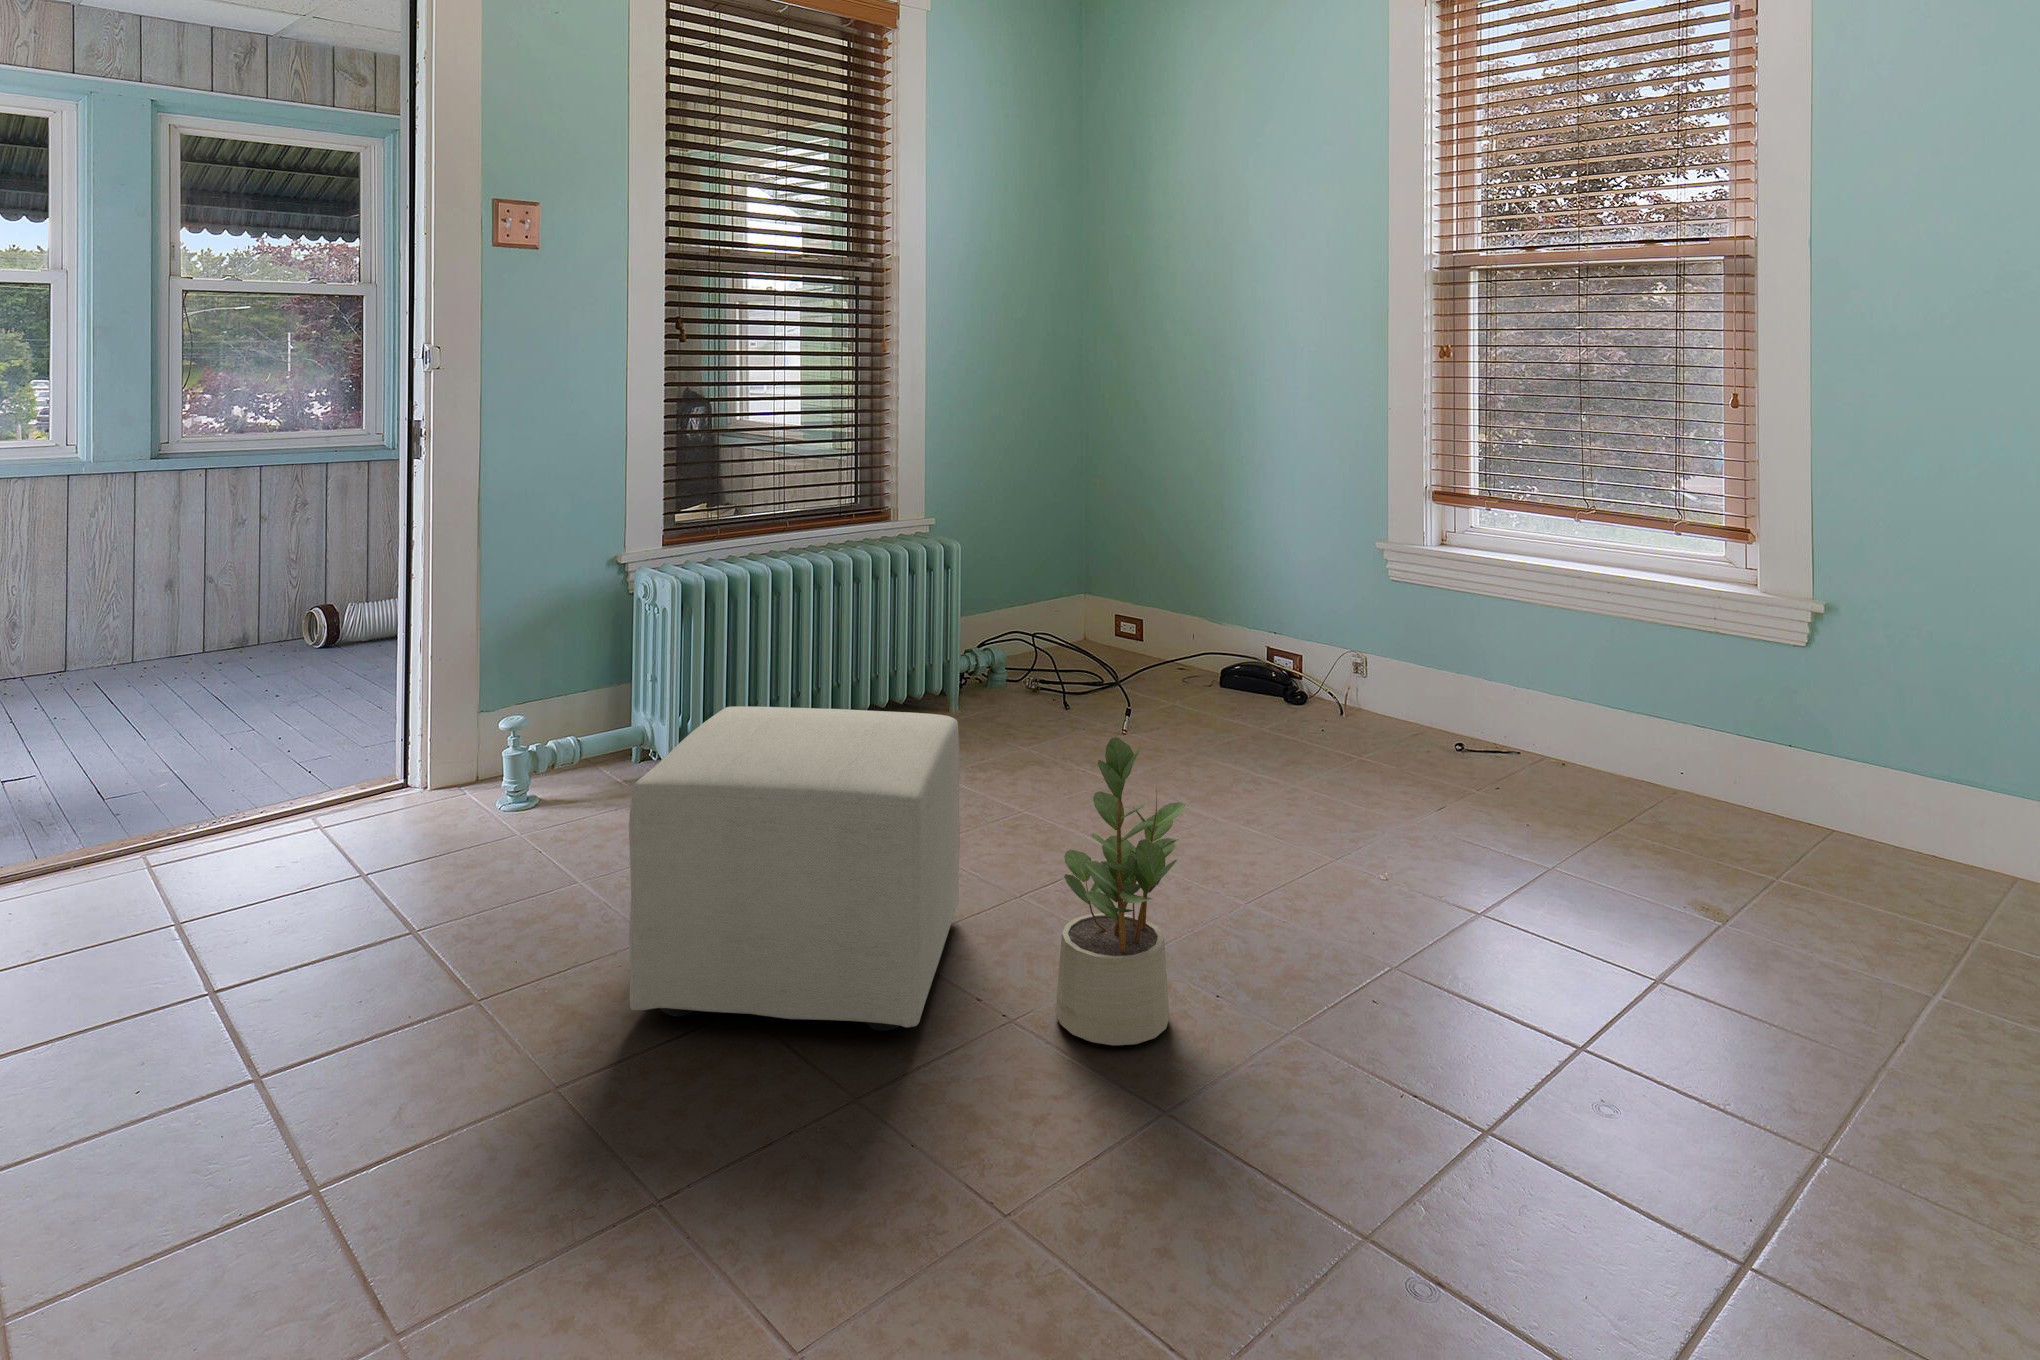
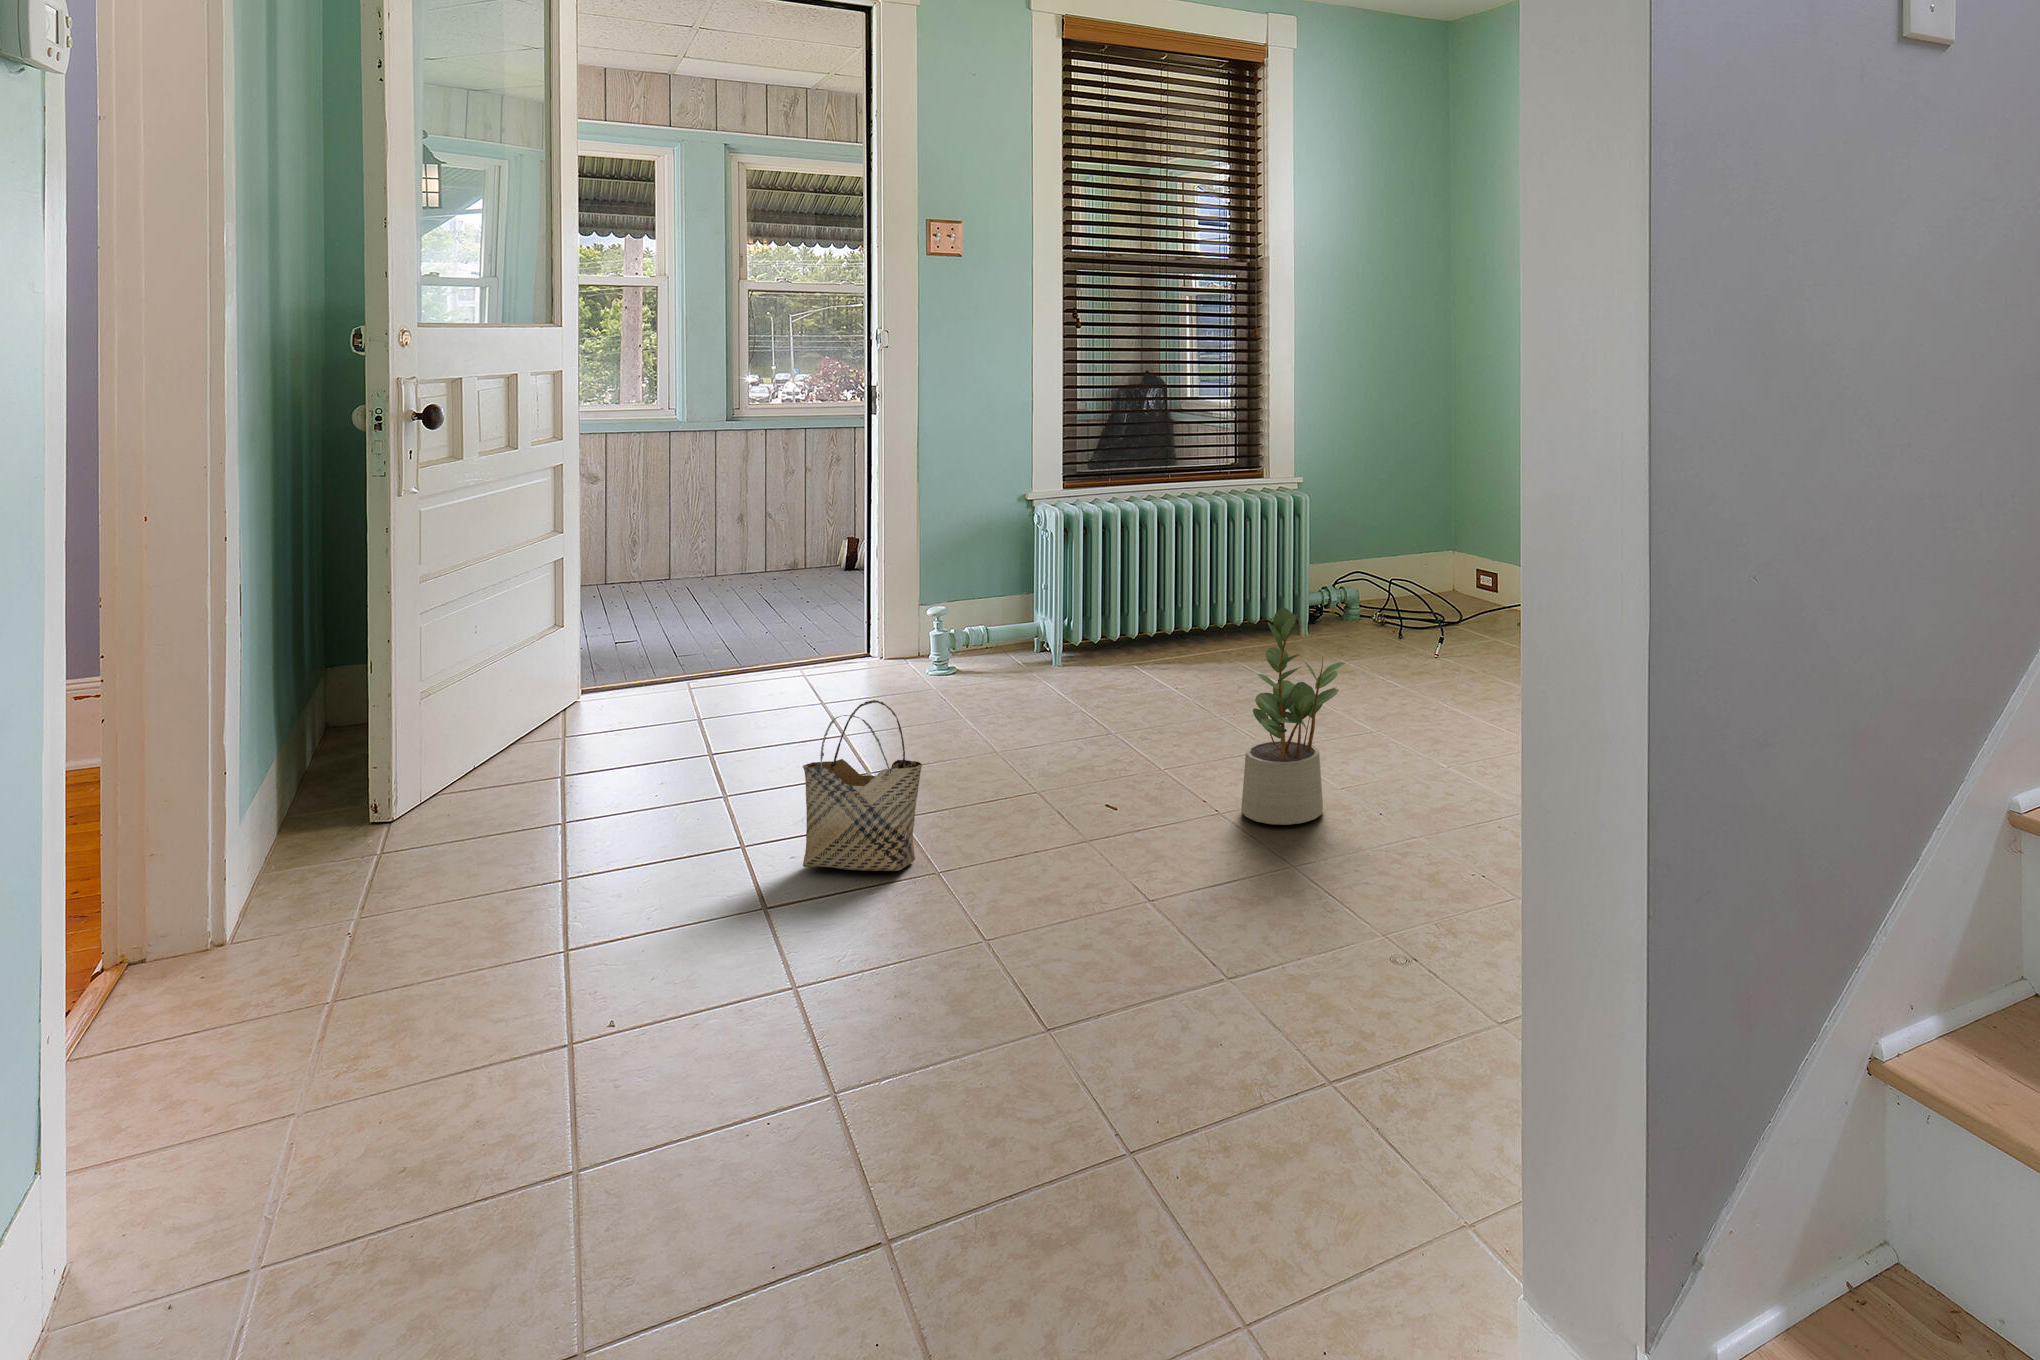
ottoman: present [629,706,960,1031] -> none [955,590,1214,805]
woven basket: none [442,937,639,1232] -> present [803,700,922,871]

